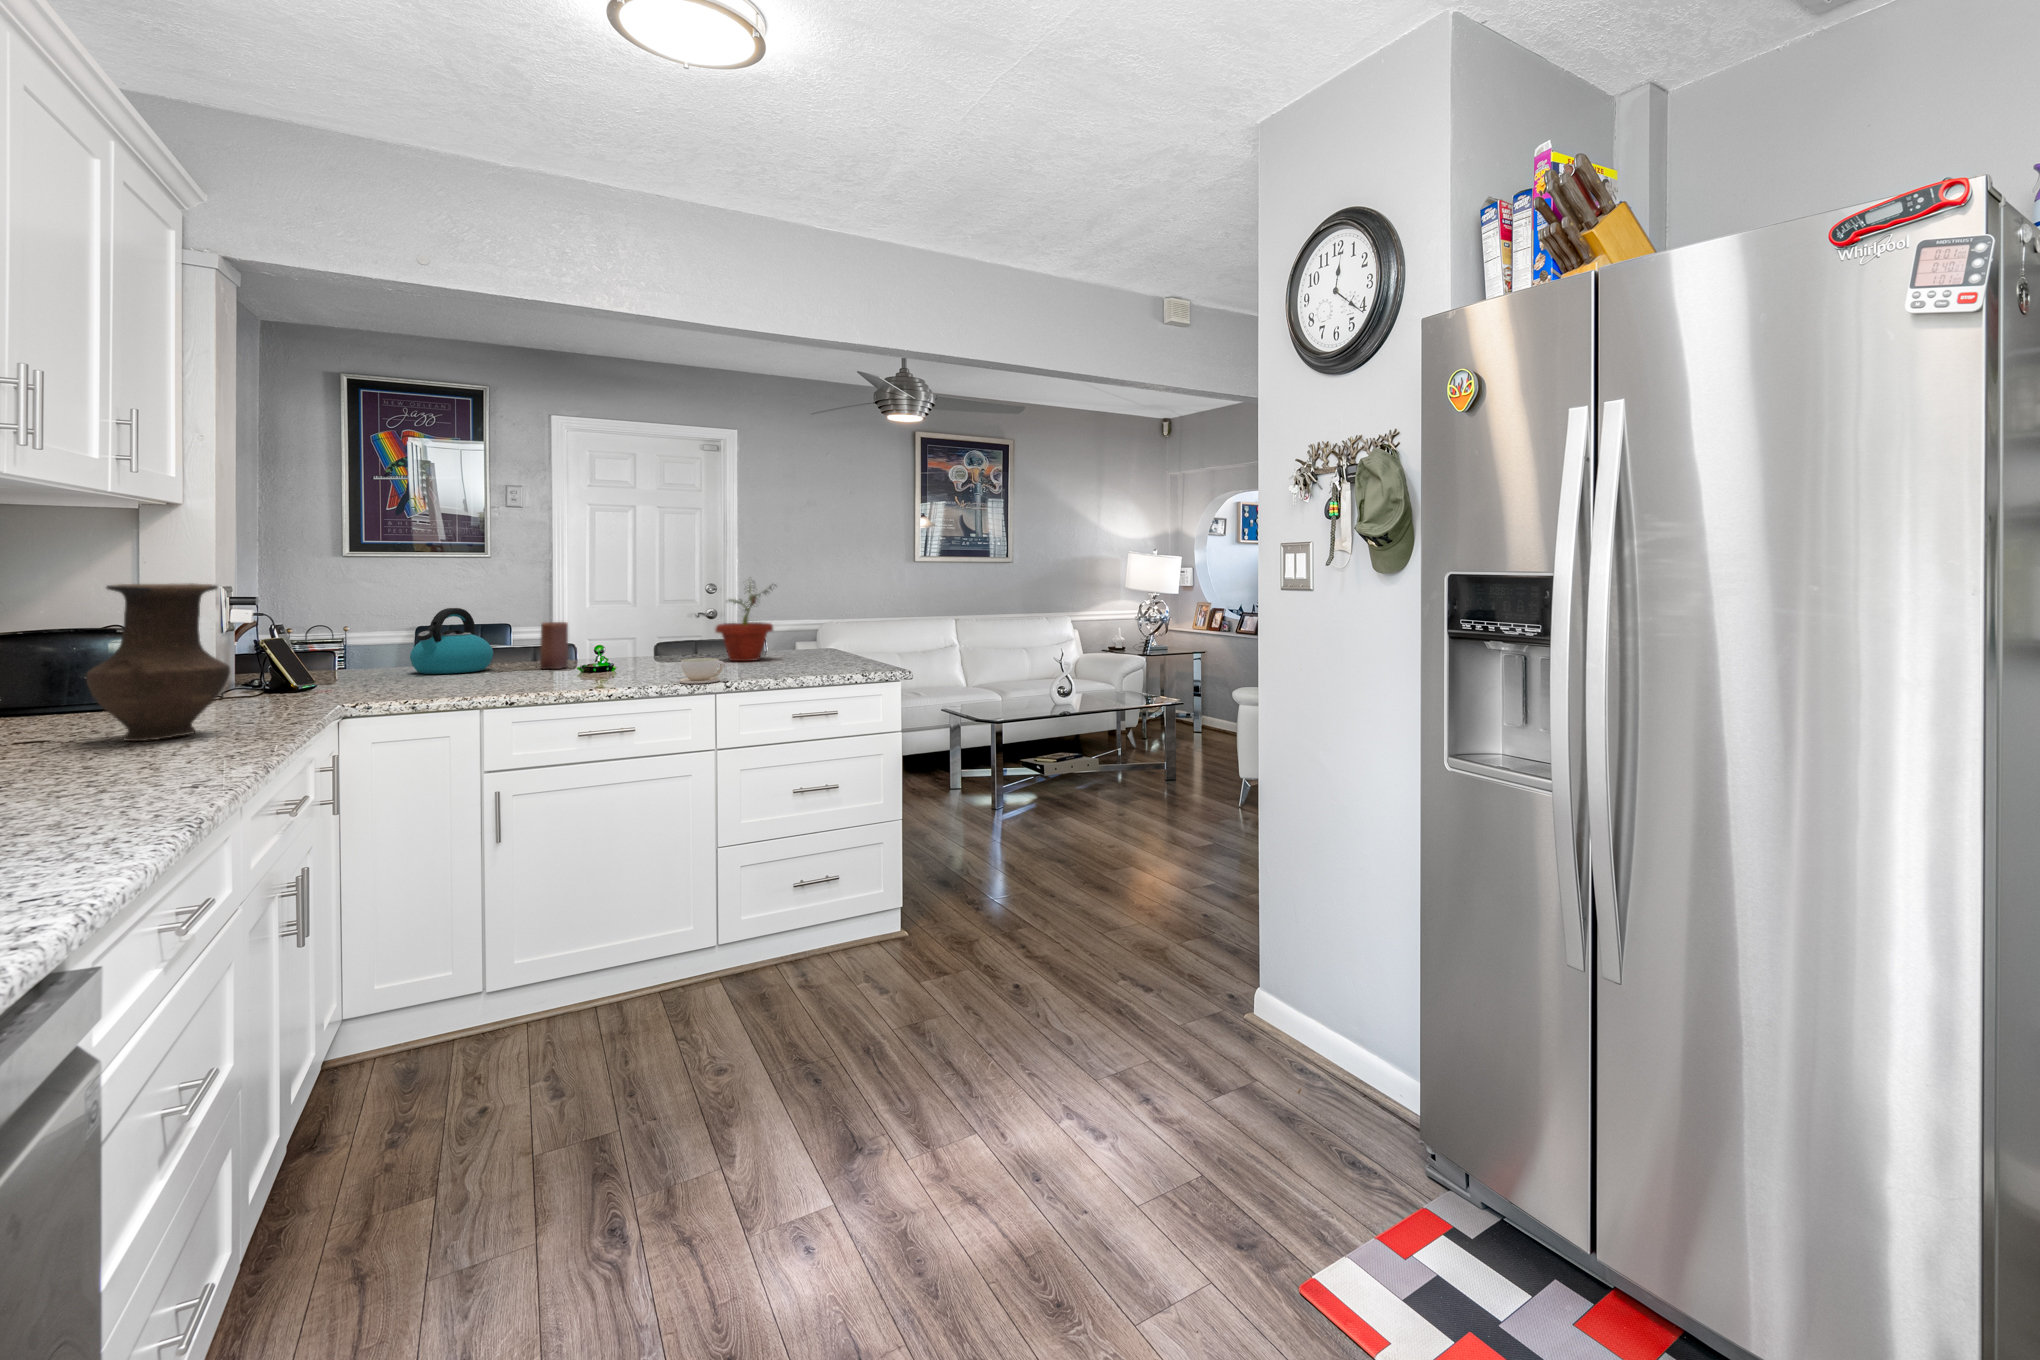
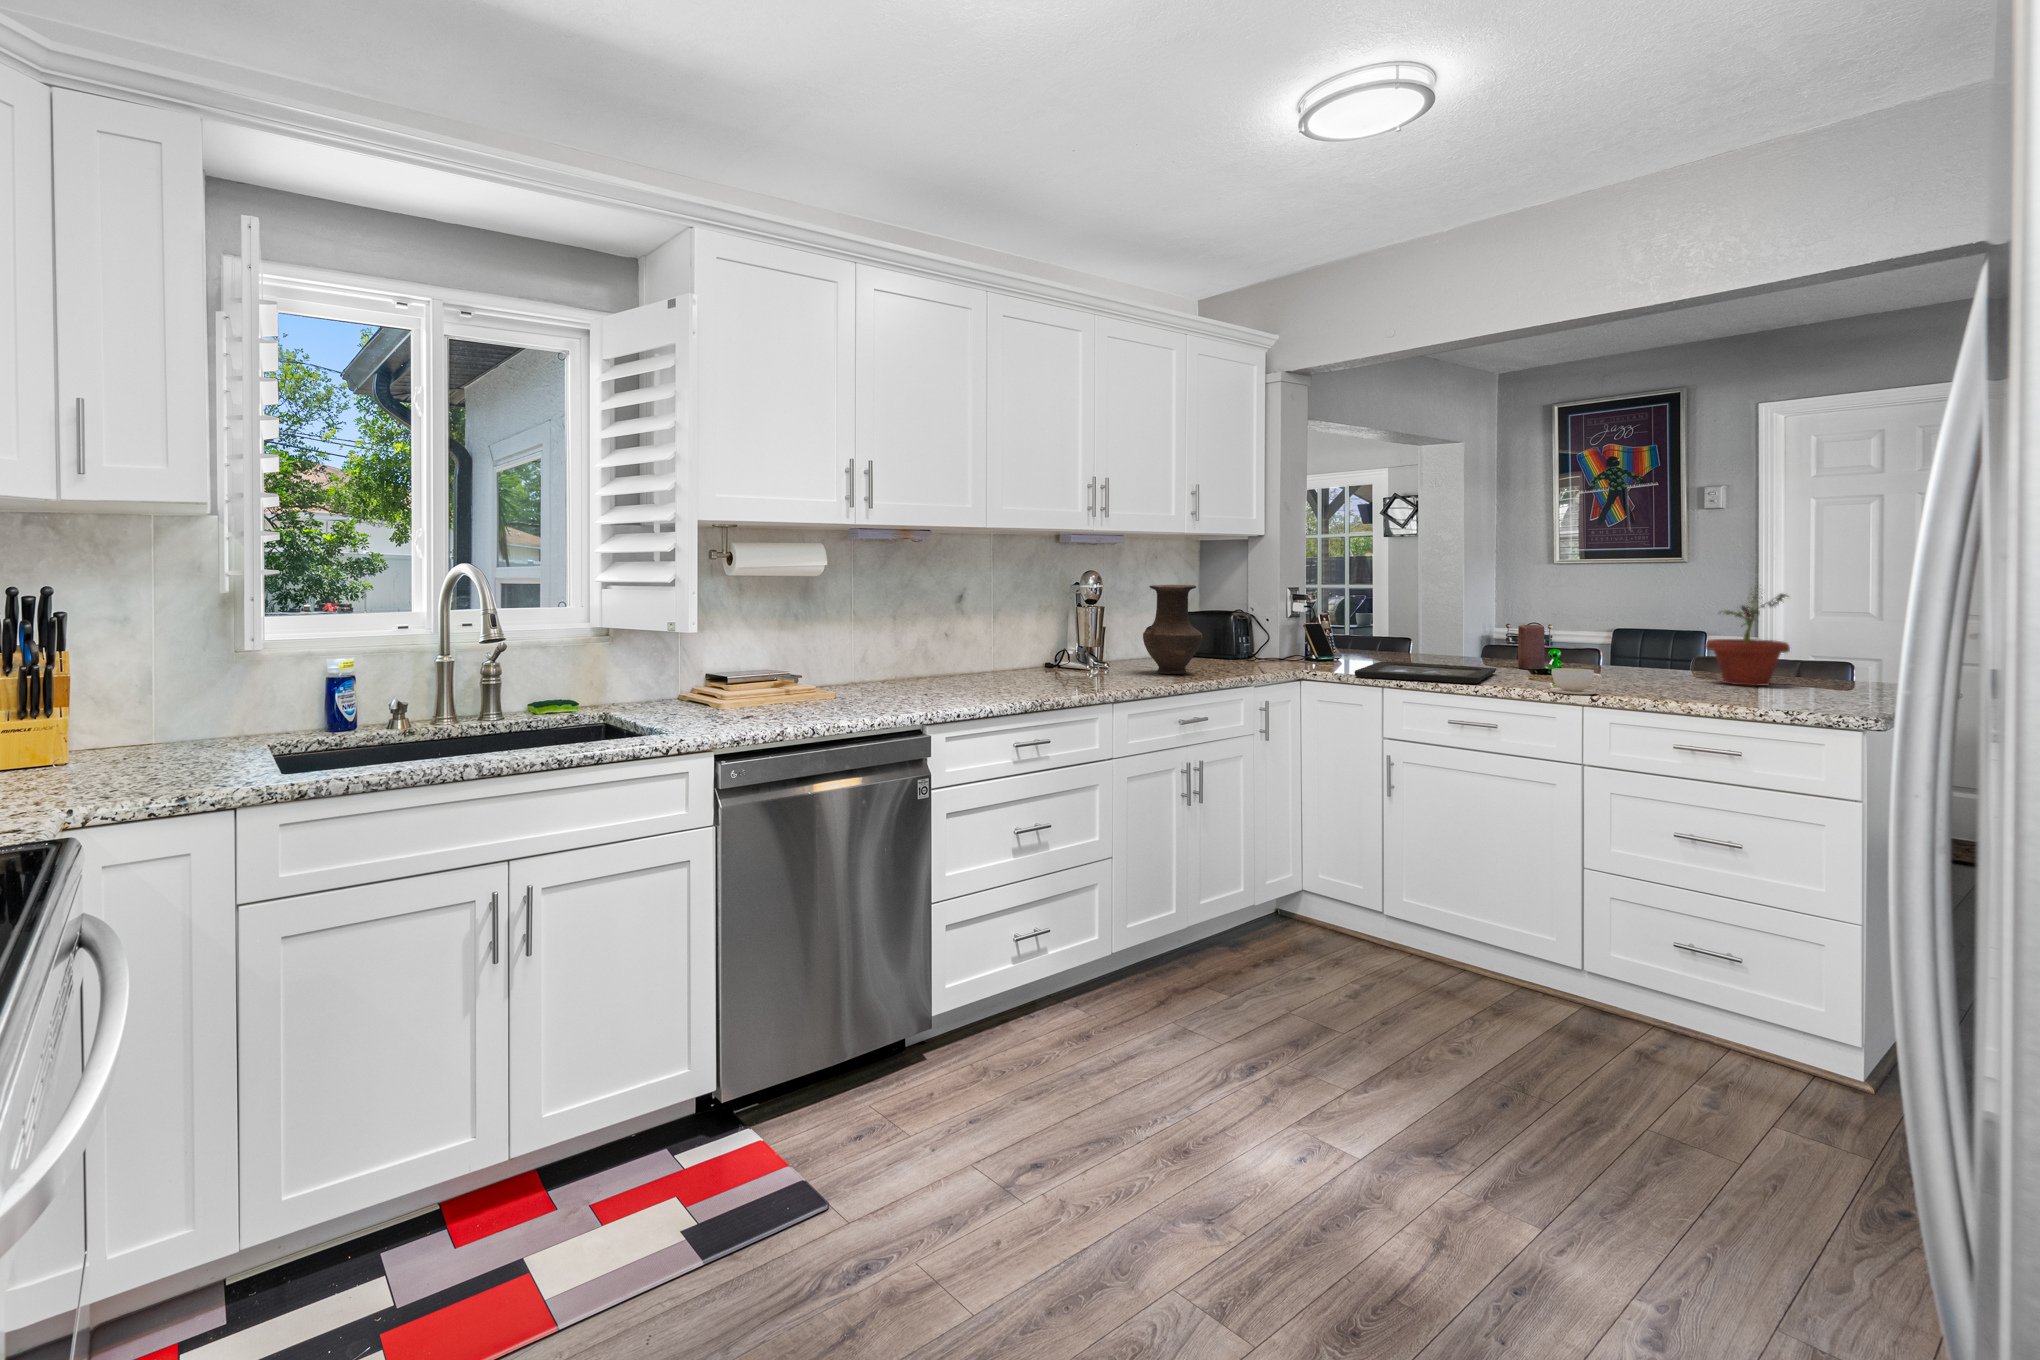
kettle: present [410,608,493,674] -> none [1420,608,1489,664]
tray: none [415,670,604,699] -> present [1355,661,1496,683]

